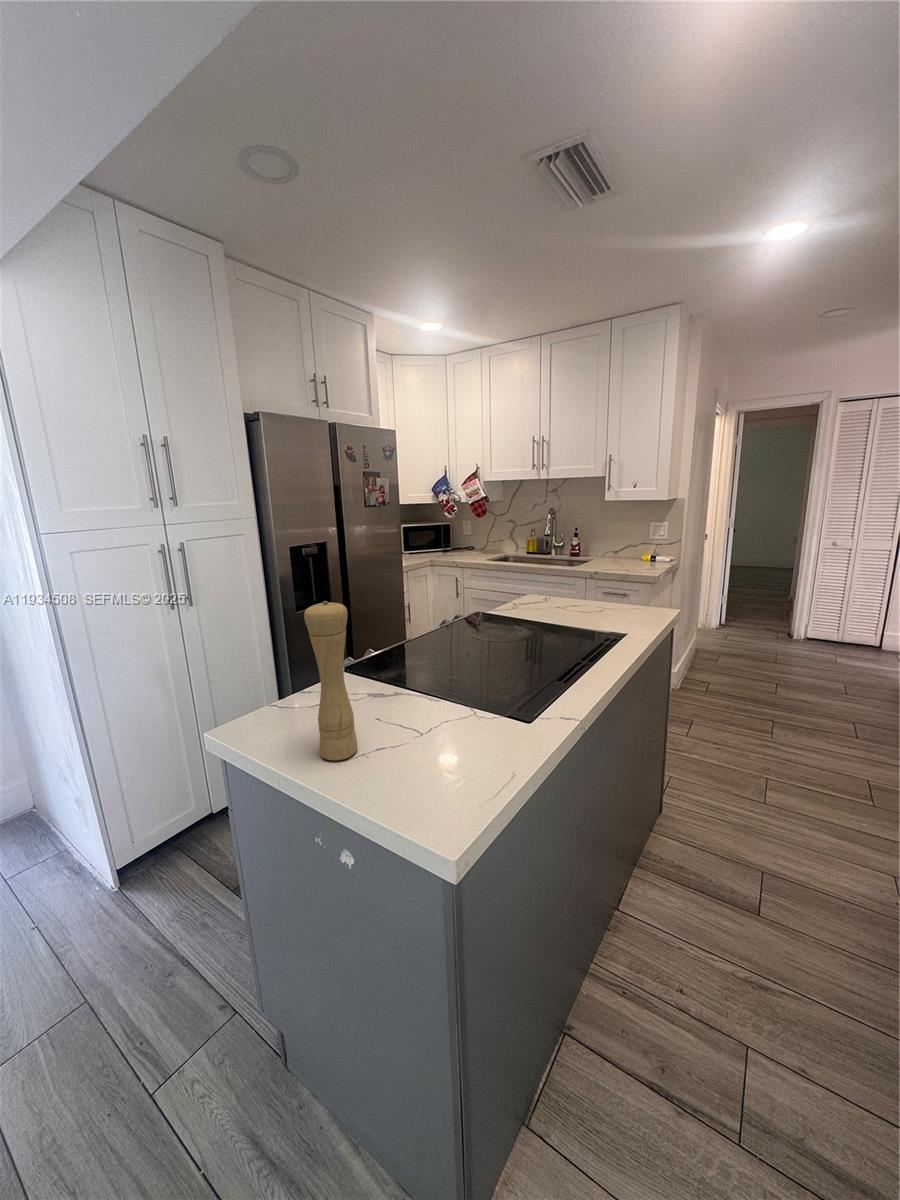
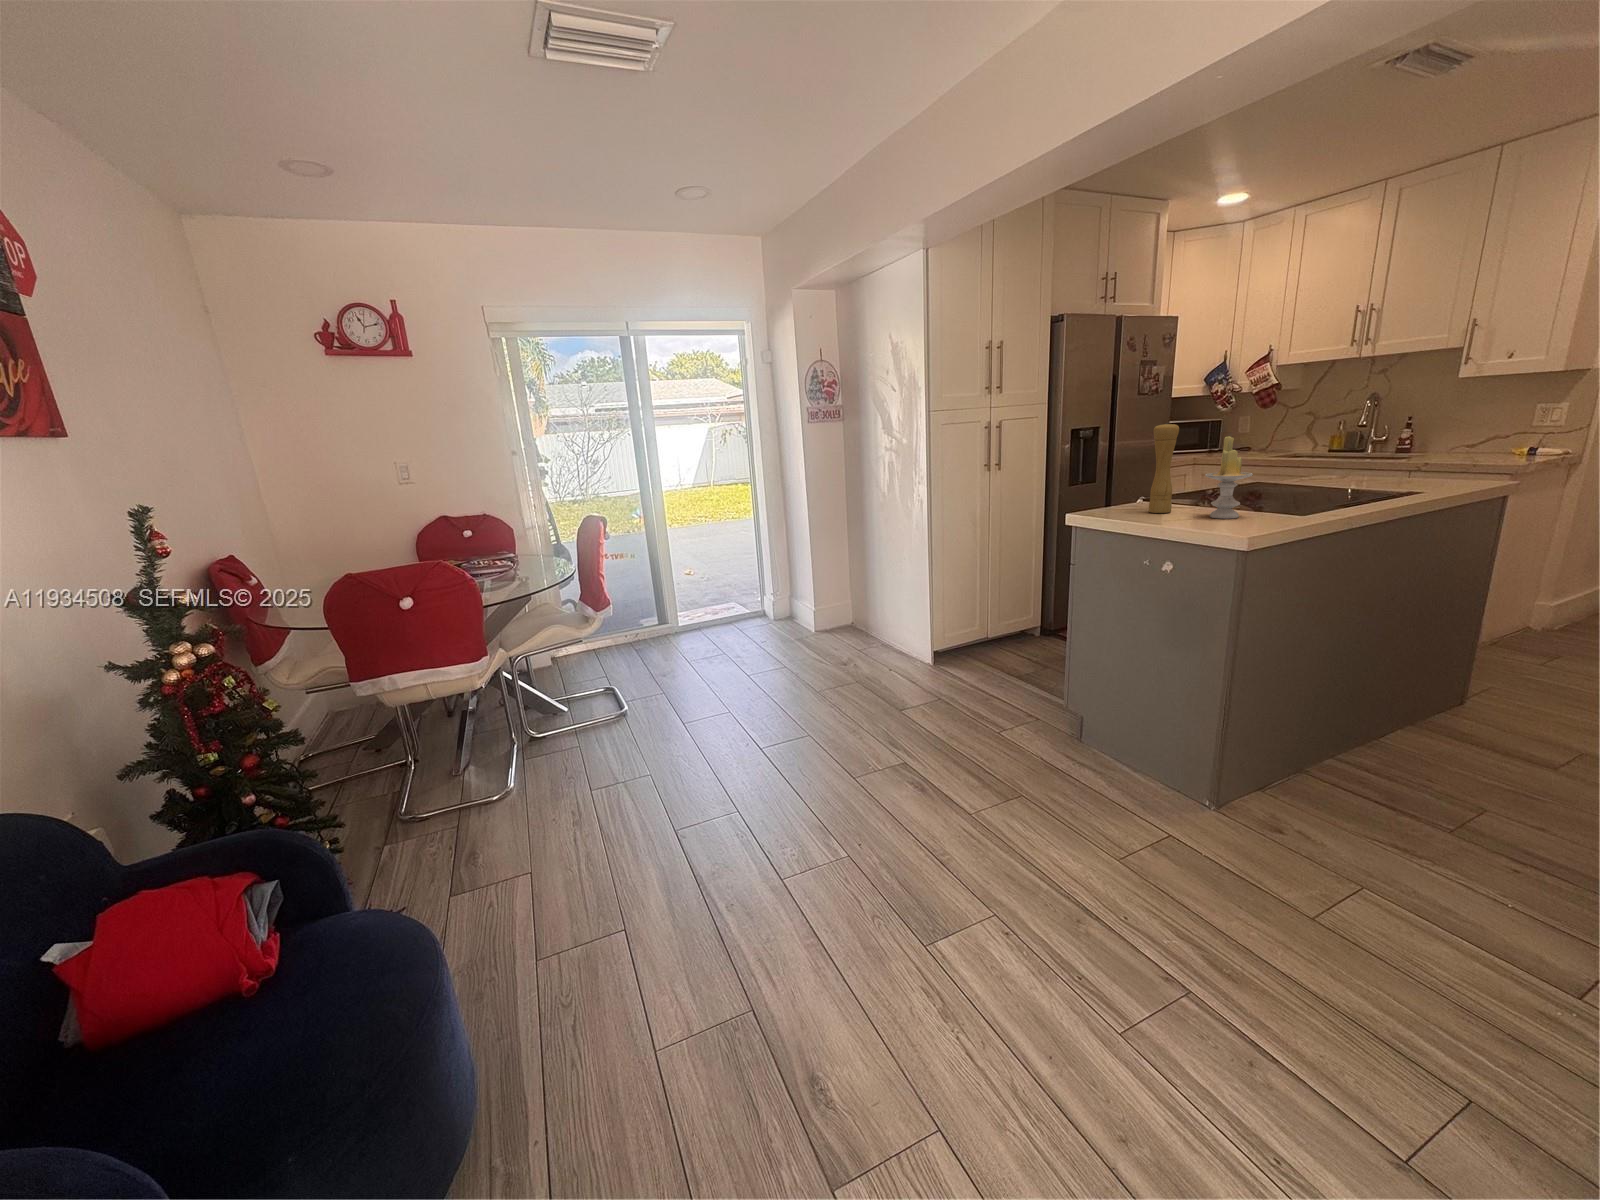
candle: none [392,637,467,792] -> present [1205,436,1253,519]

